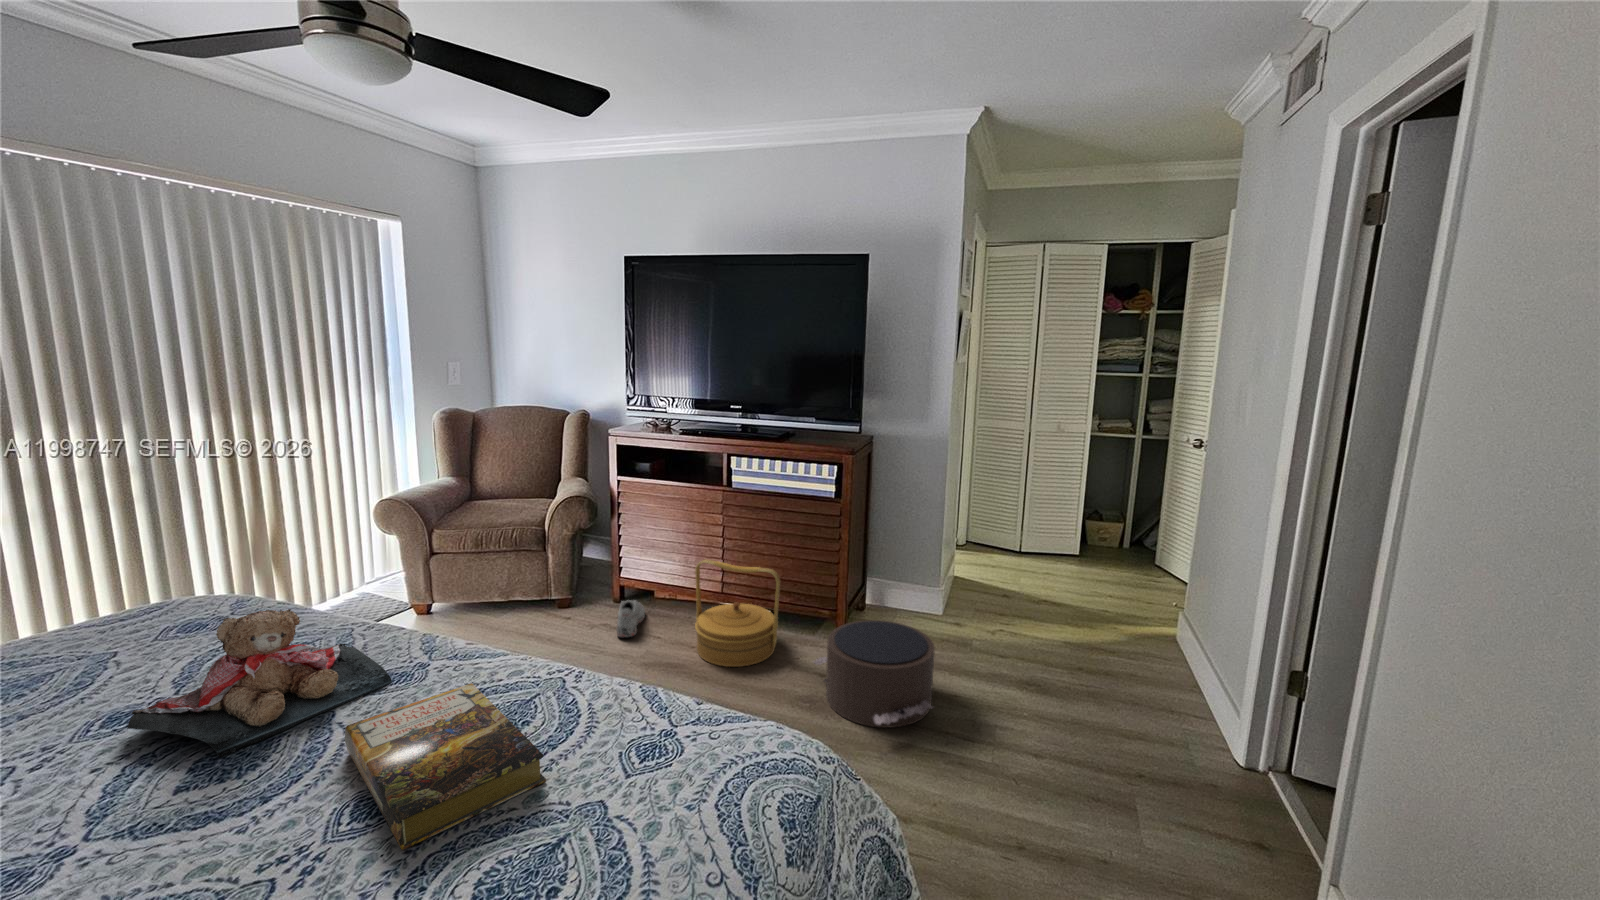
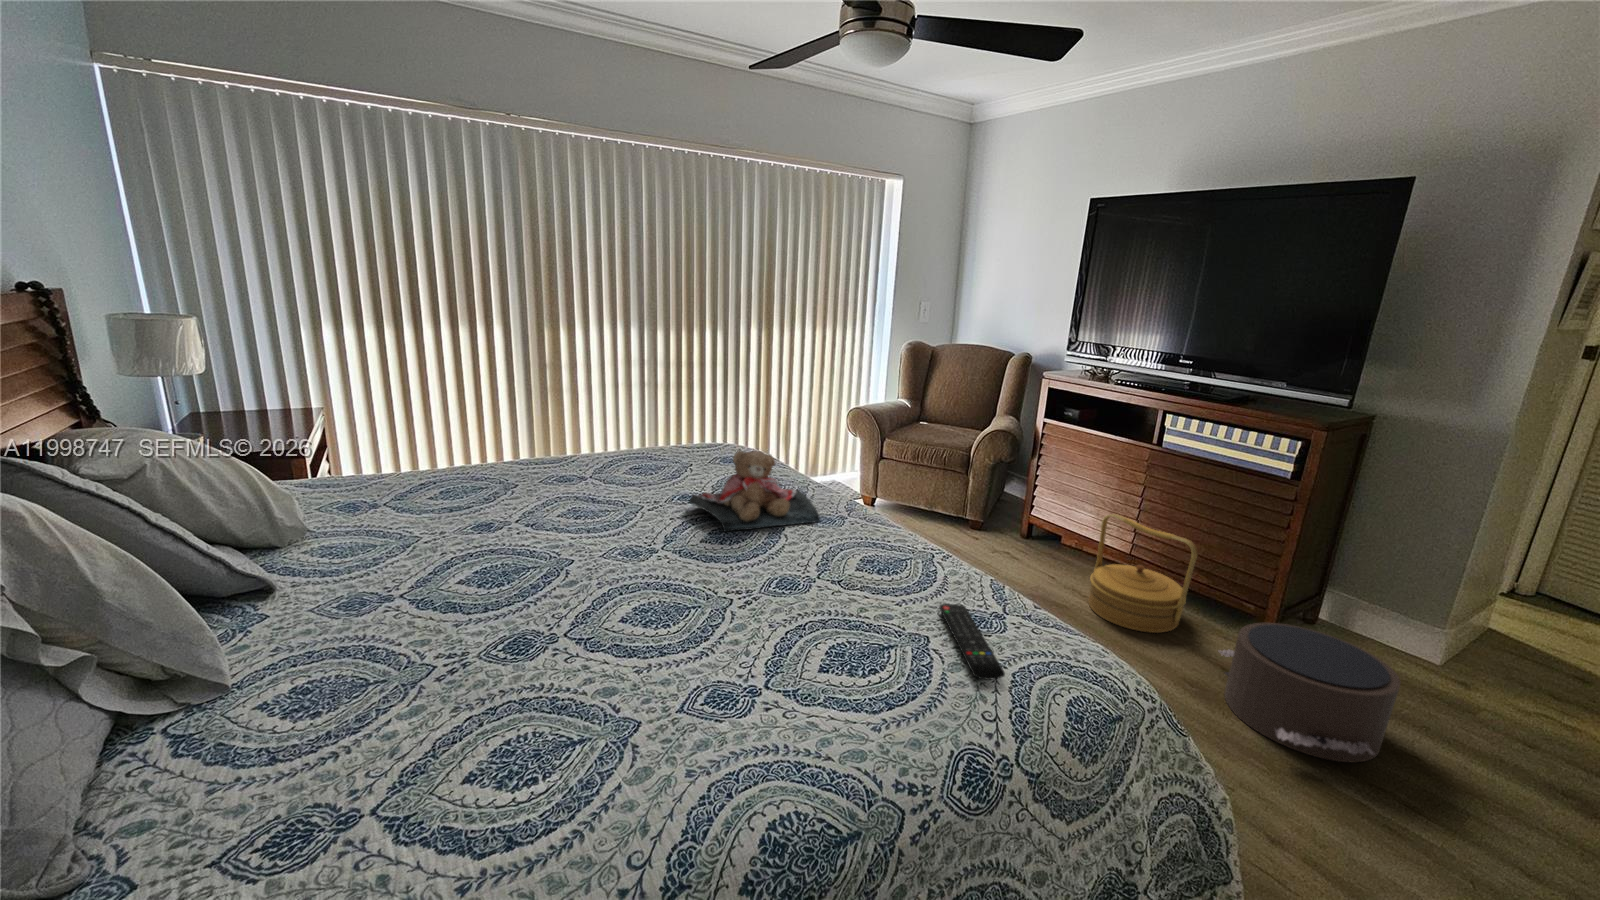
shoe: present [617,600,645,637] -> none [1014,535,1047,569]
book: present [345,683,546,850] -> none [784,533,894,612]
remote control: none [602,737,709,832] -> present [939,604,1005,680]

